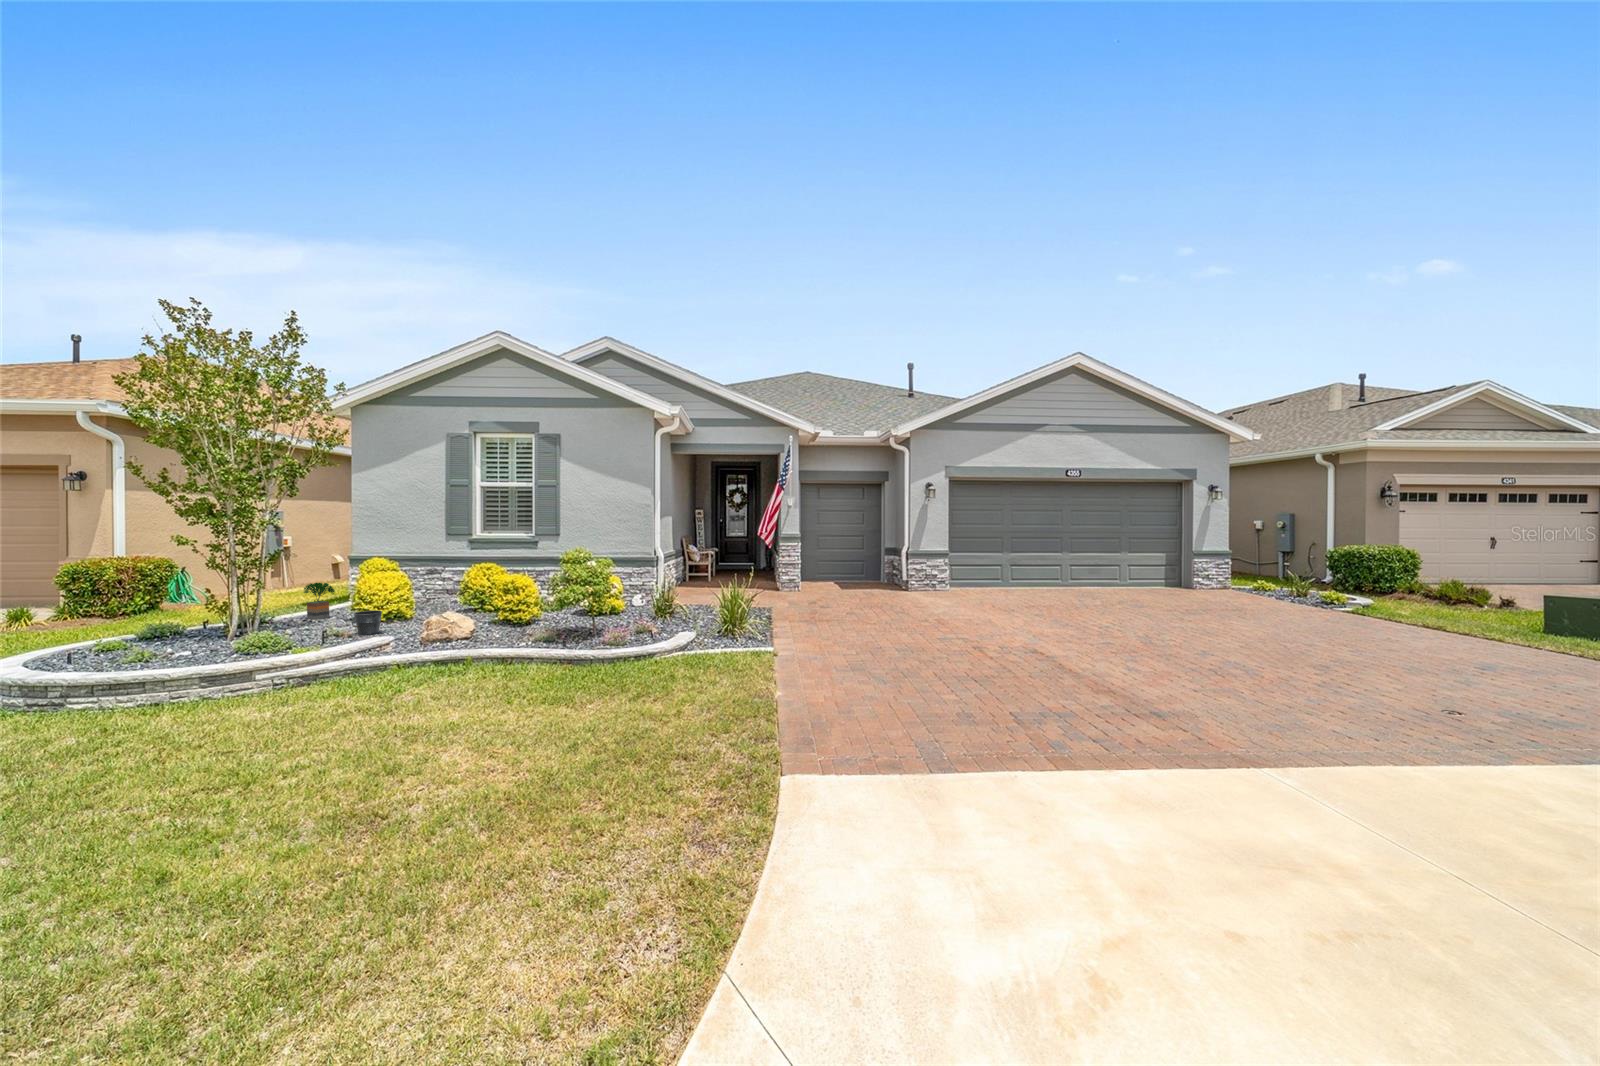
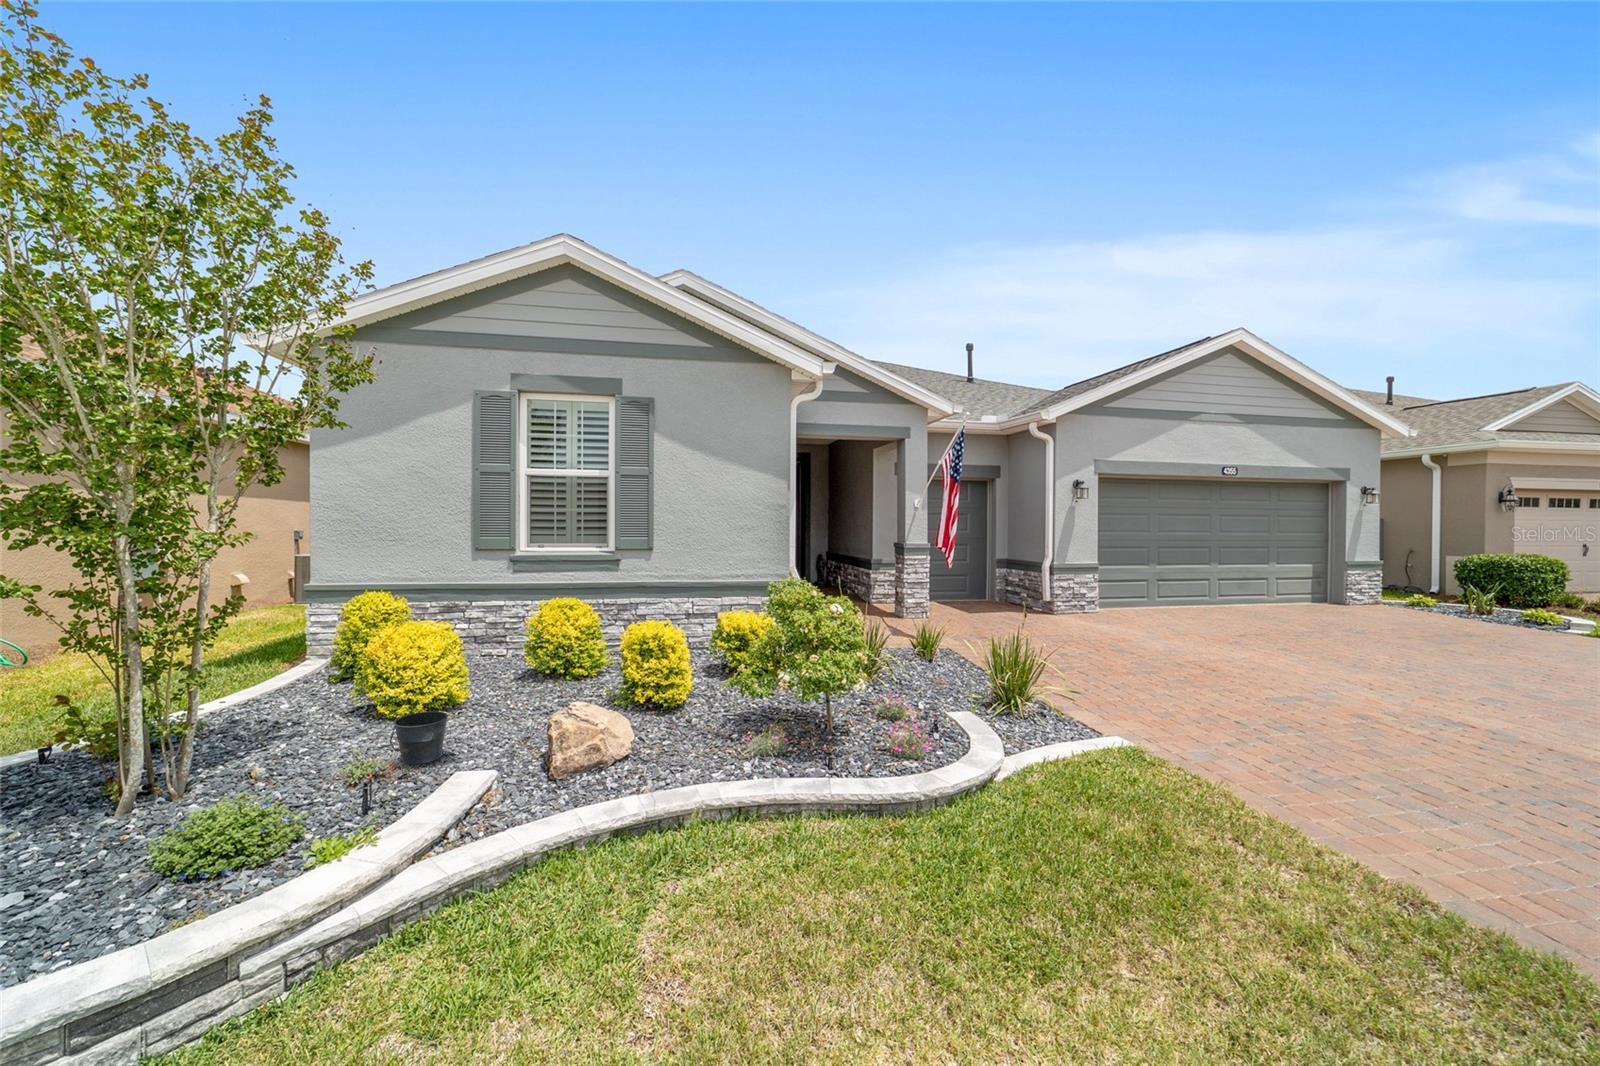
potted tree: present [304,583,335,619] -> none [253,645,318,717]

